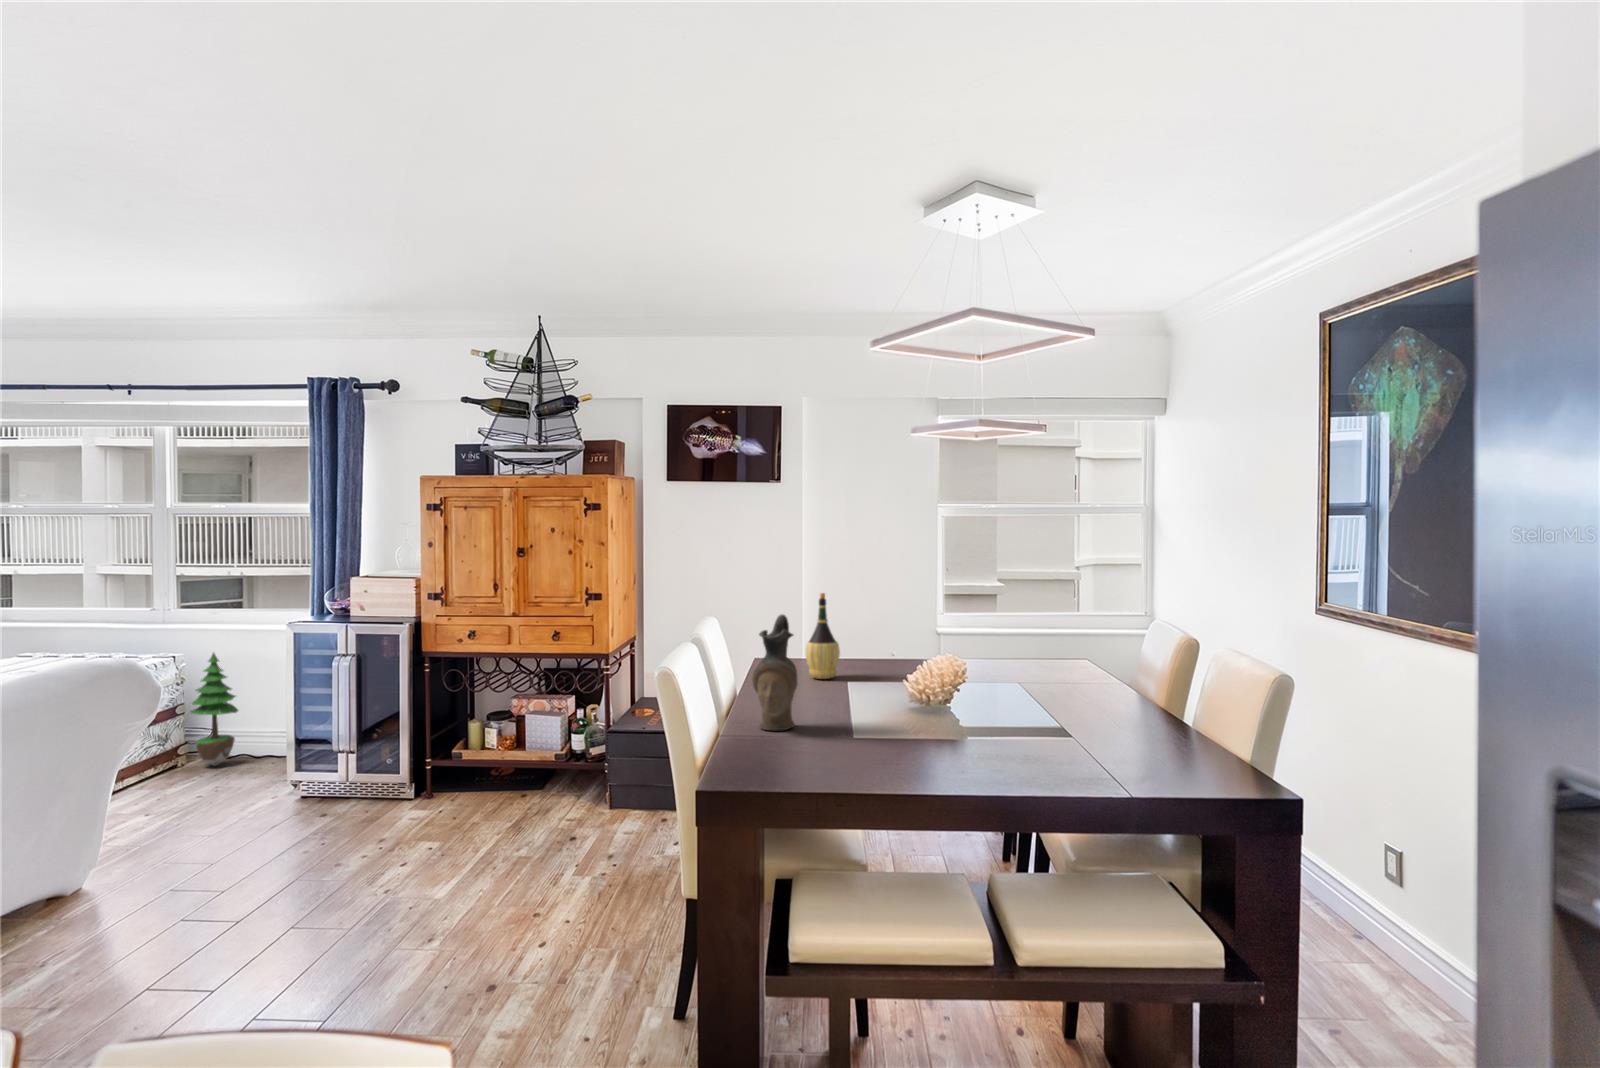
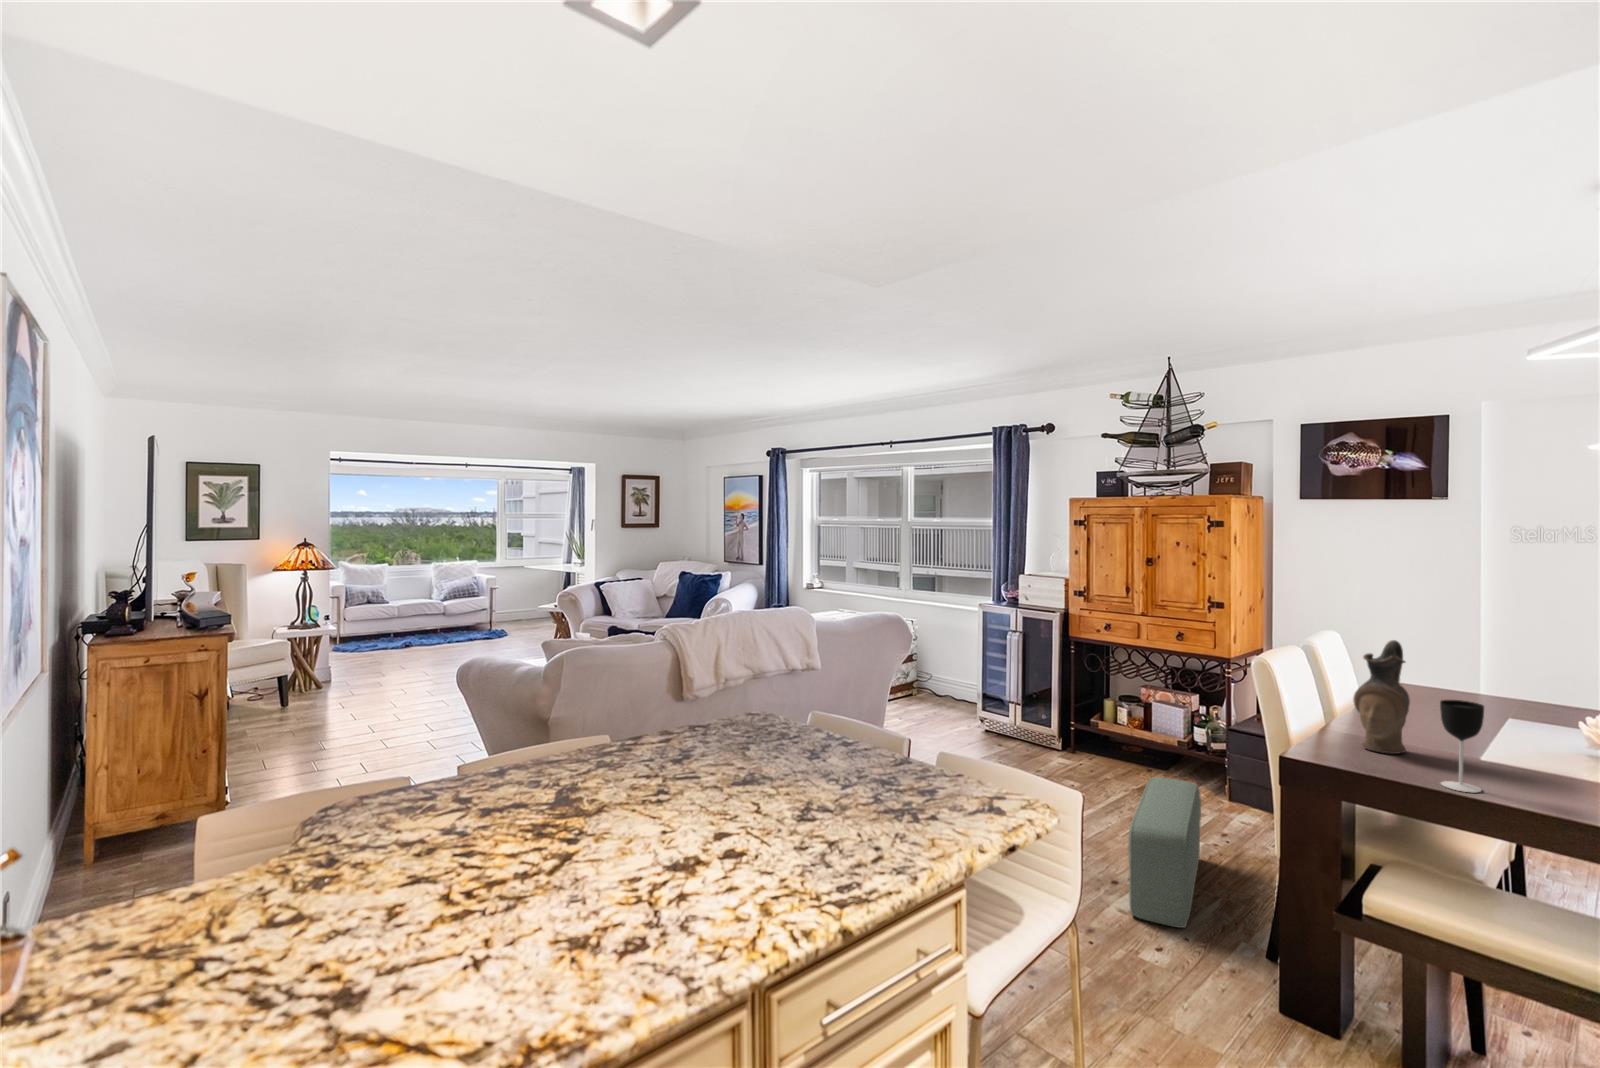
wine bottle: present [806,593,840,679] -> none [1446,621,1495,713]
potted tree: present [190,653,238,766] -> none [918,621,947,700]
wine glass: none [830,666,863,755] -> present [1440,700,1484,792]
pouf: none [521,803,592,988] -> present [1128,777,1201,928]

